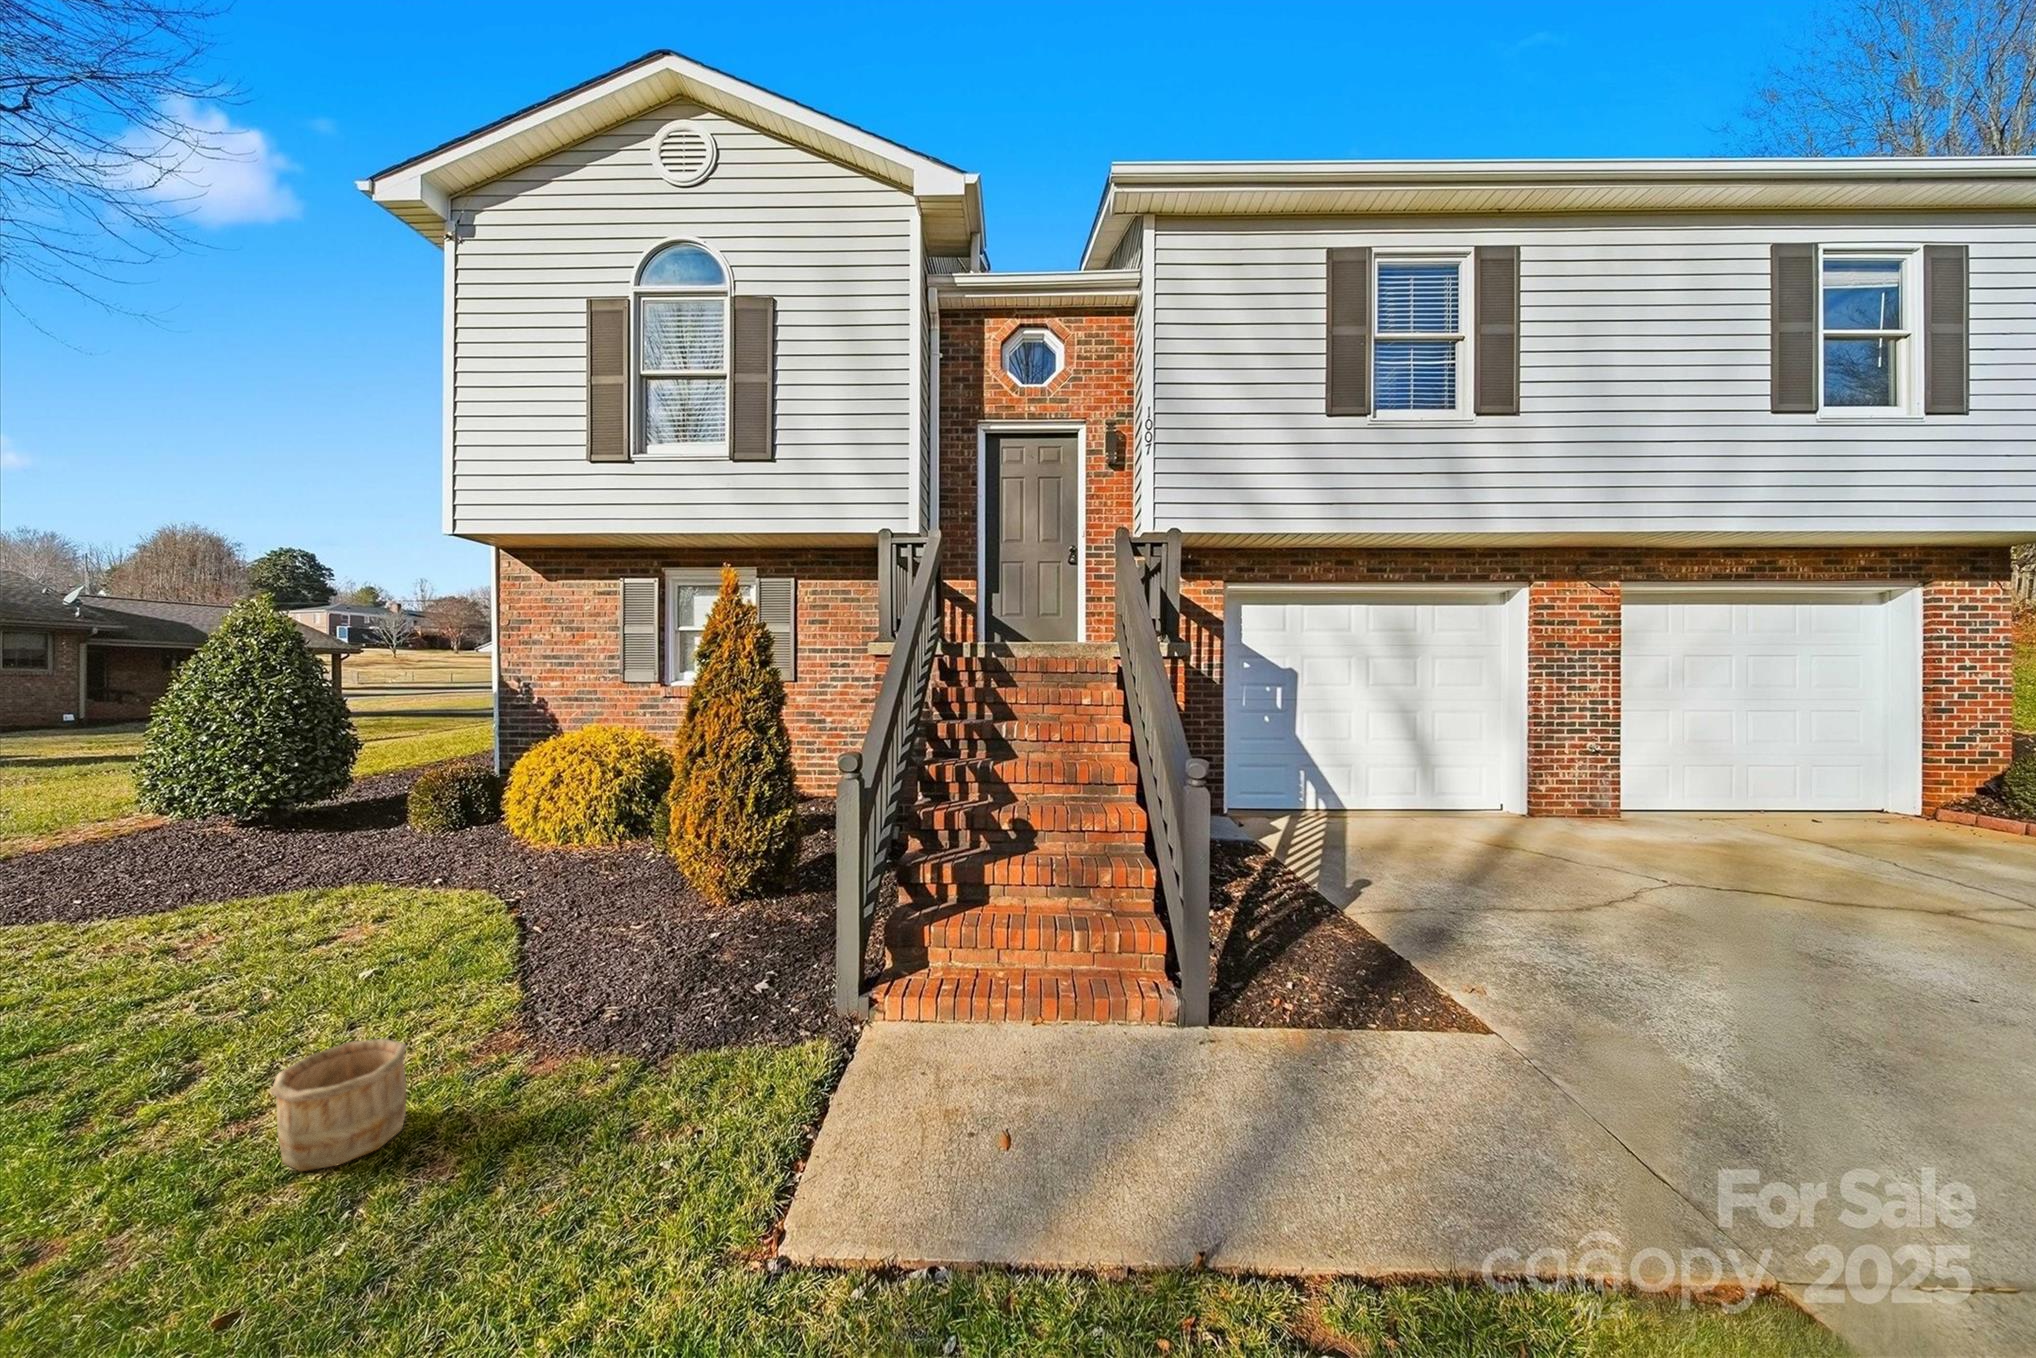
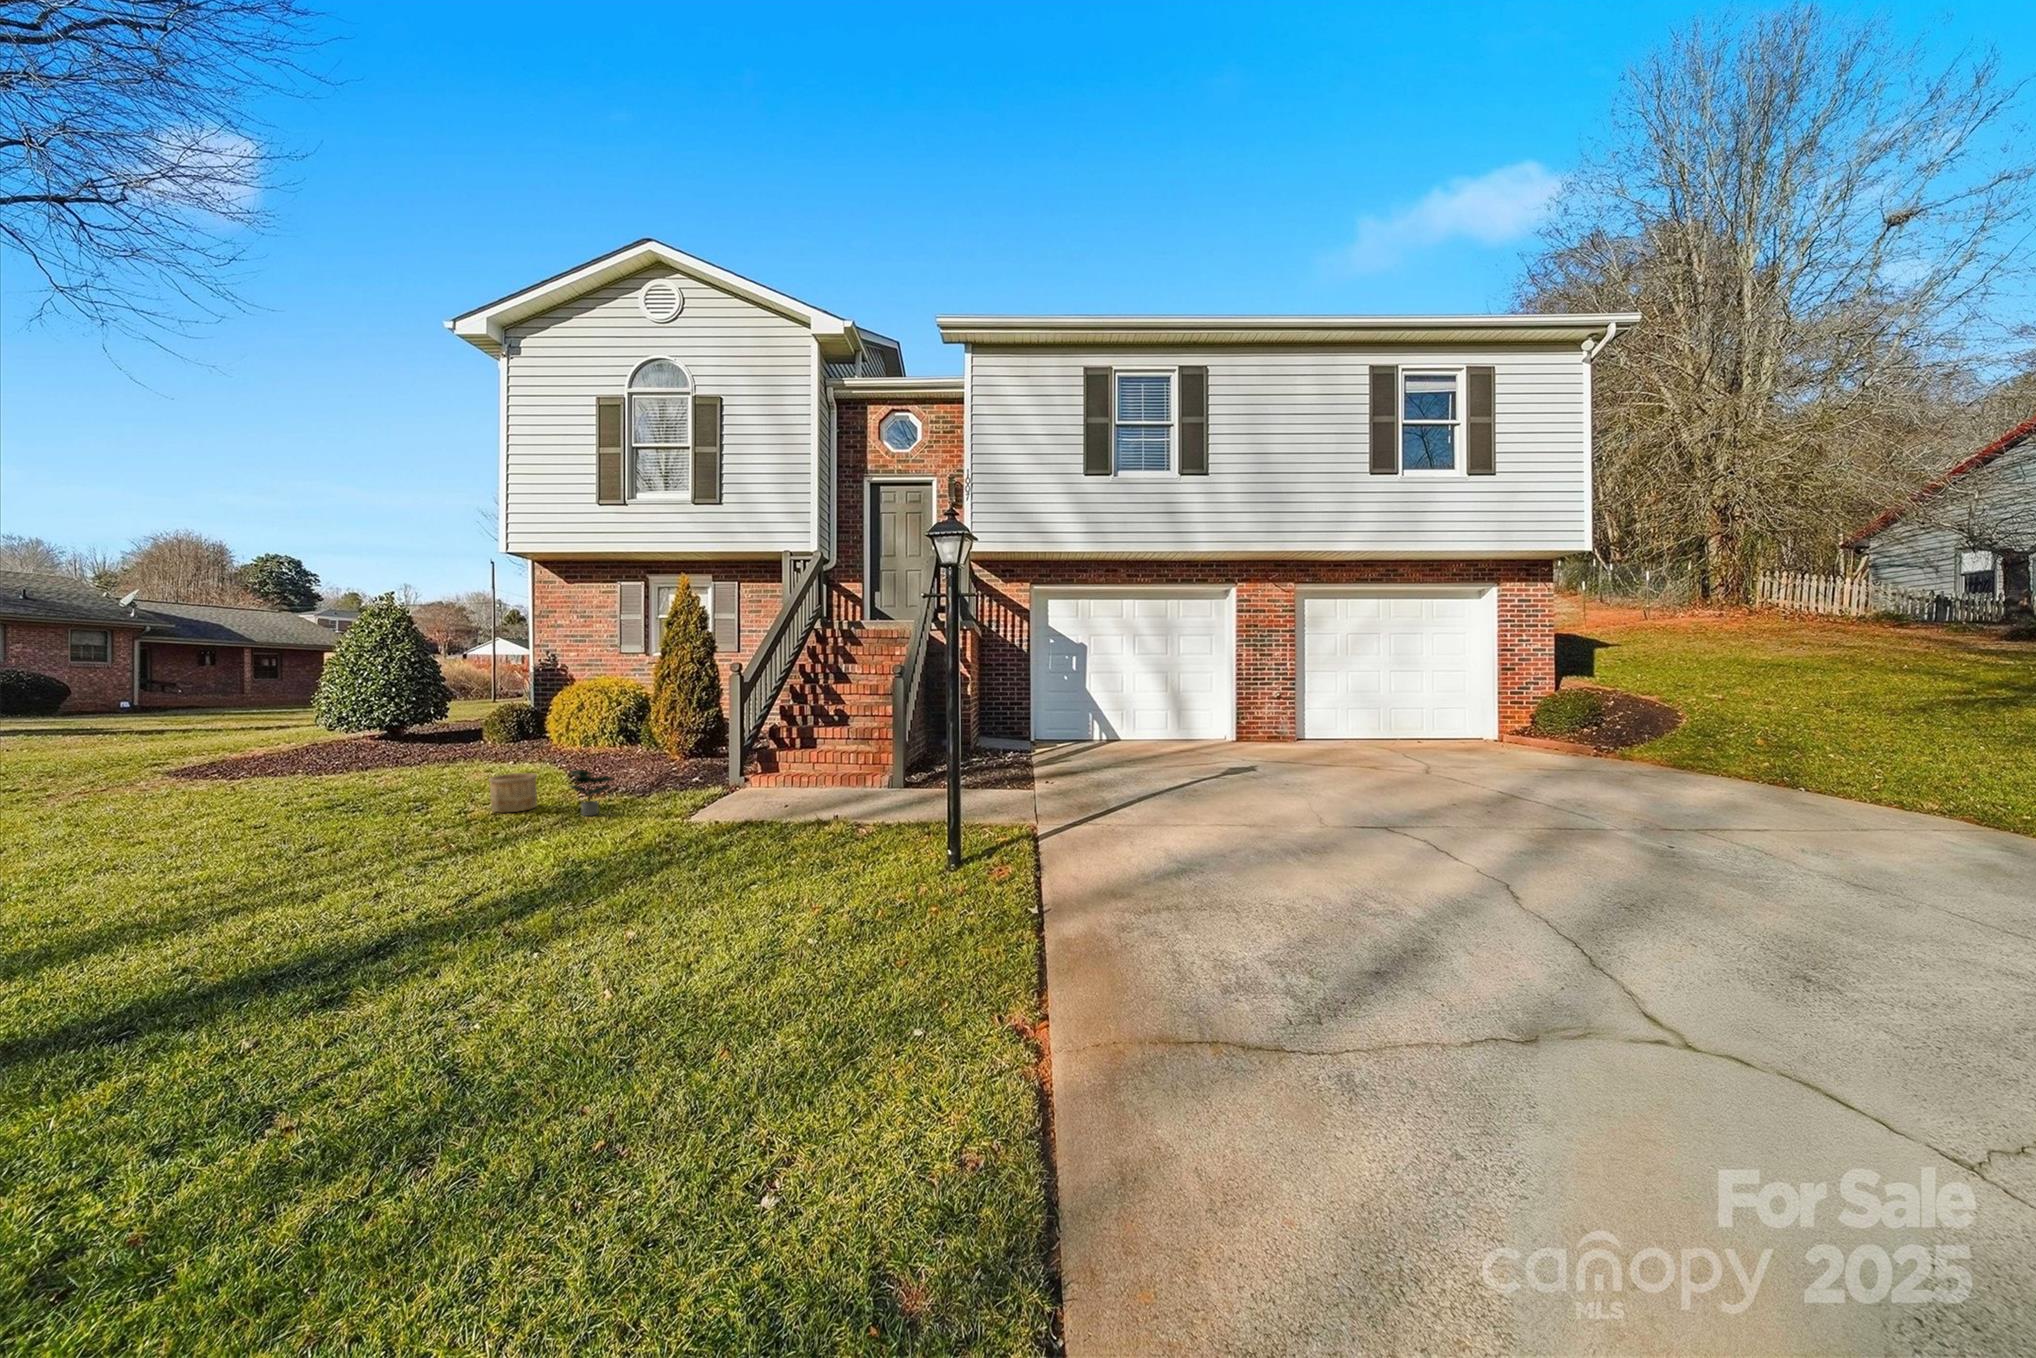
potted plant: none [457,1060,586,1194] -> present [569,770,613,816]

